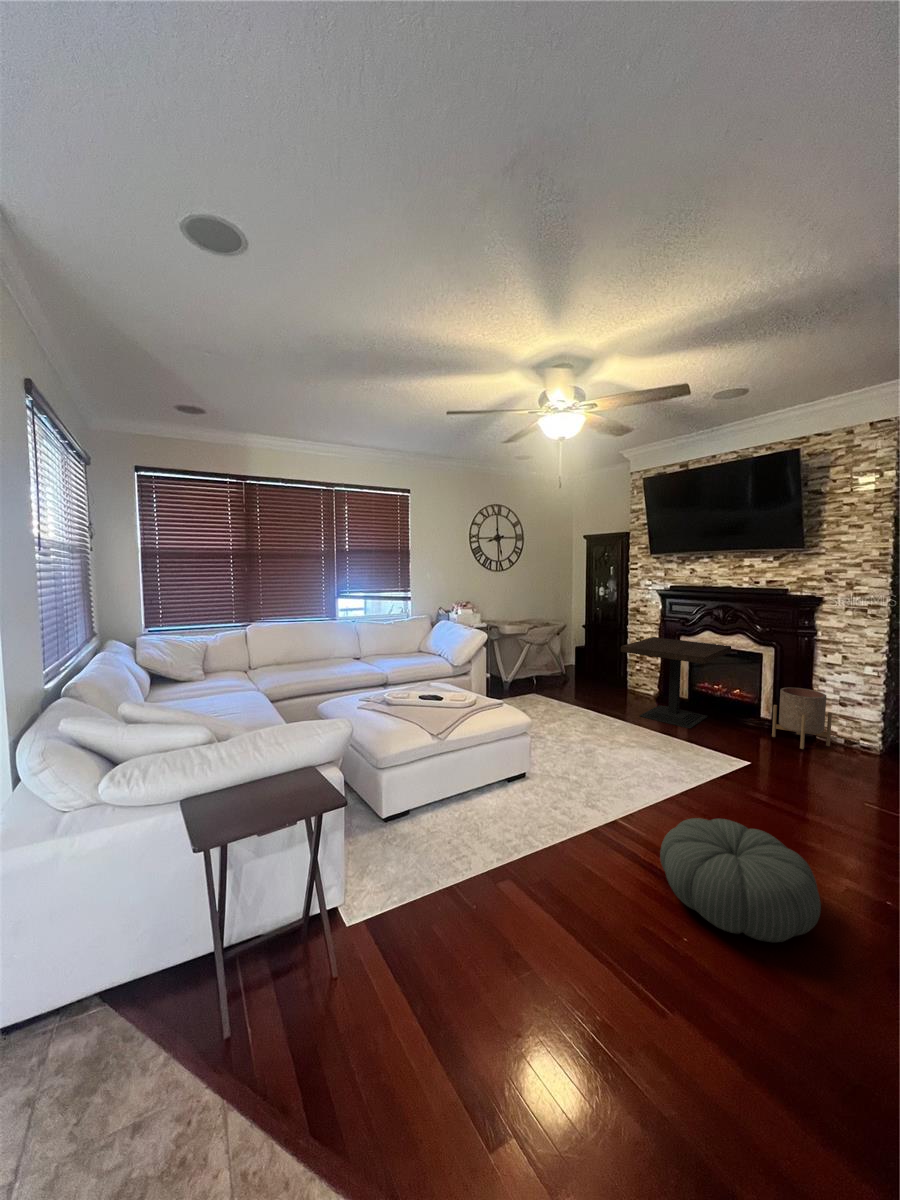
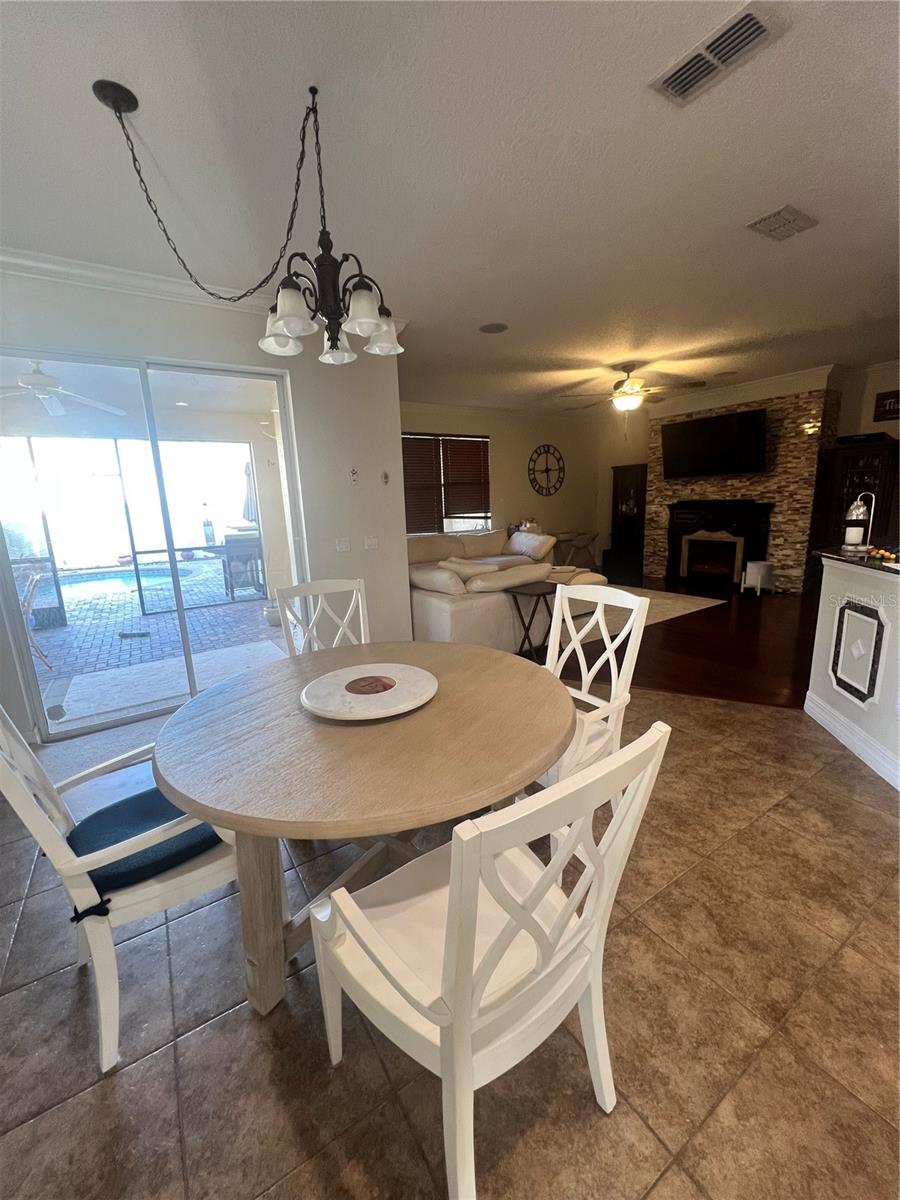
side table: present [621,637,731,729] -> none [648,538,718,592]
pouf: present [660,818,821,942] -> none [696,605,767,640]

